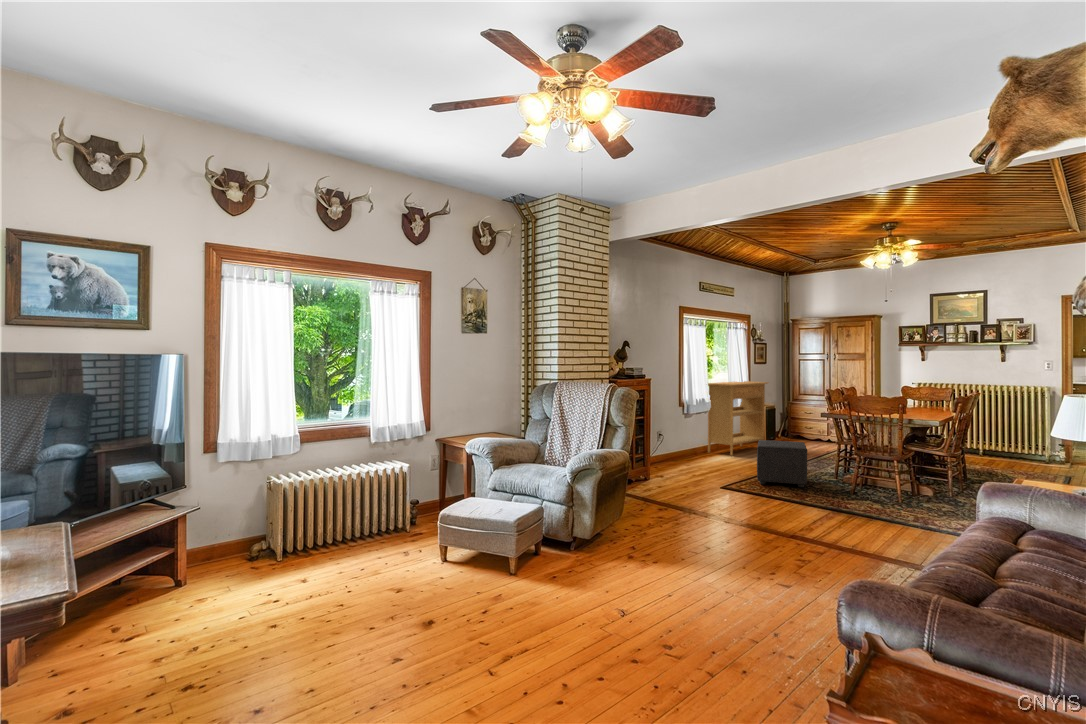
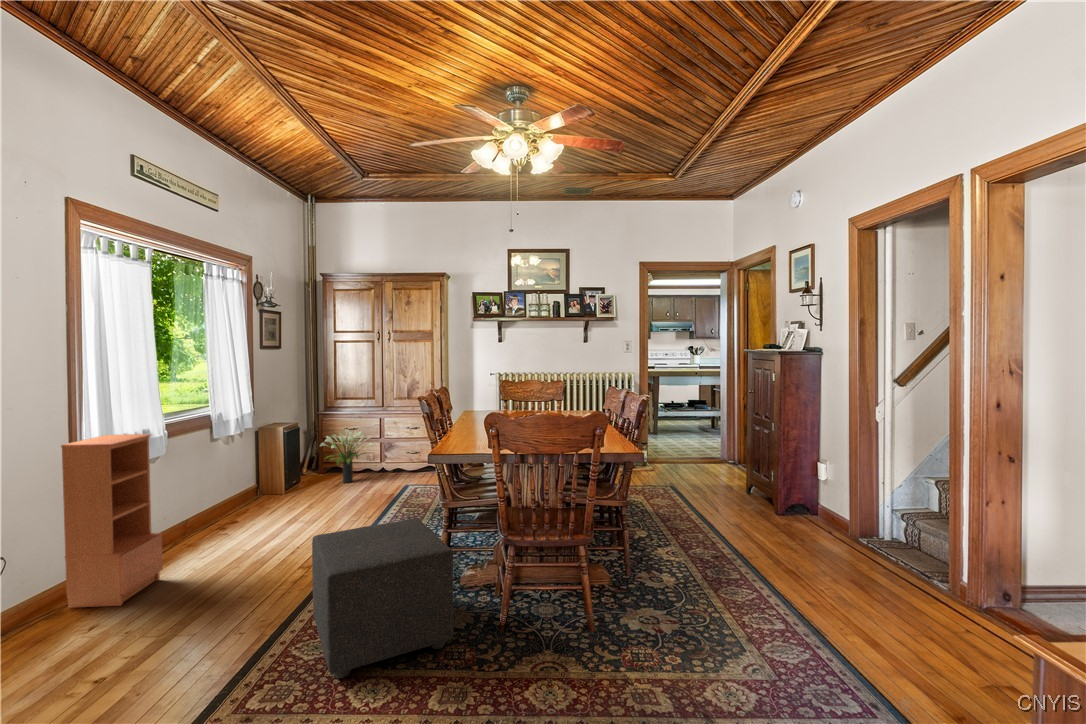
console table: present [708,381,768,456] -> none [152,381,295,552]
bookcase: none [679,399,709,461] -> present [61,434,163,608]
potted plant: none [786,413,819,446] -> present [320,429,372,483]

